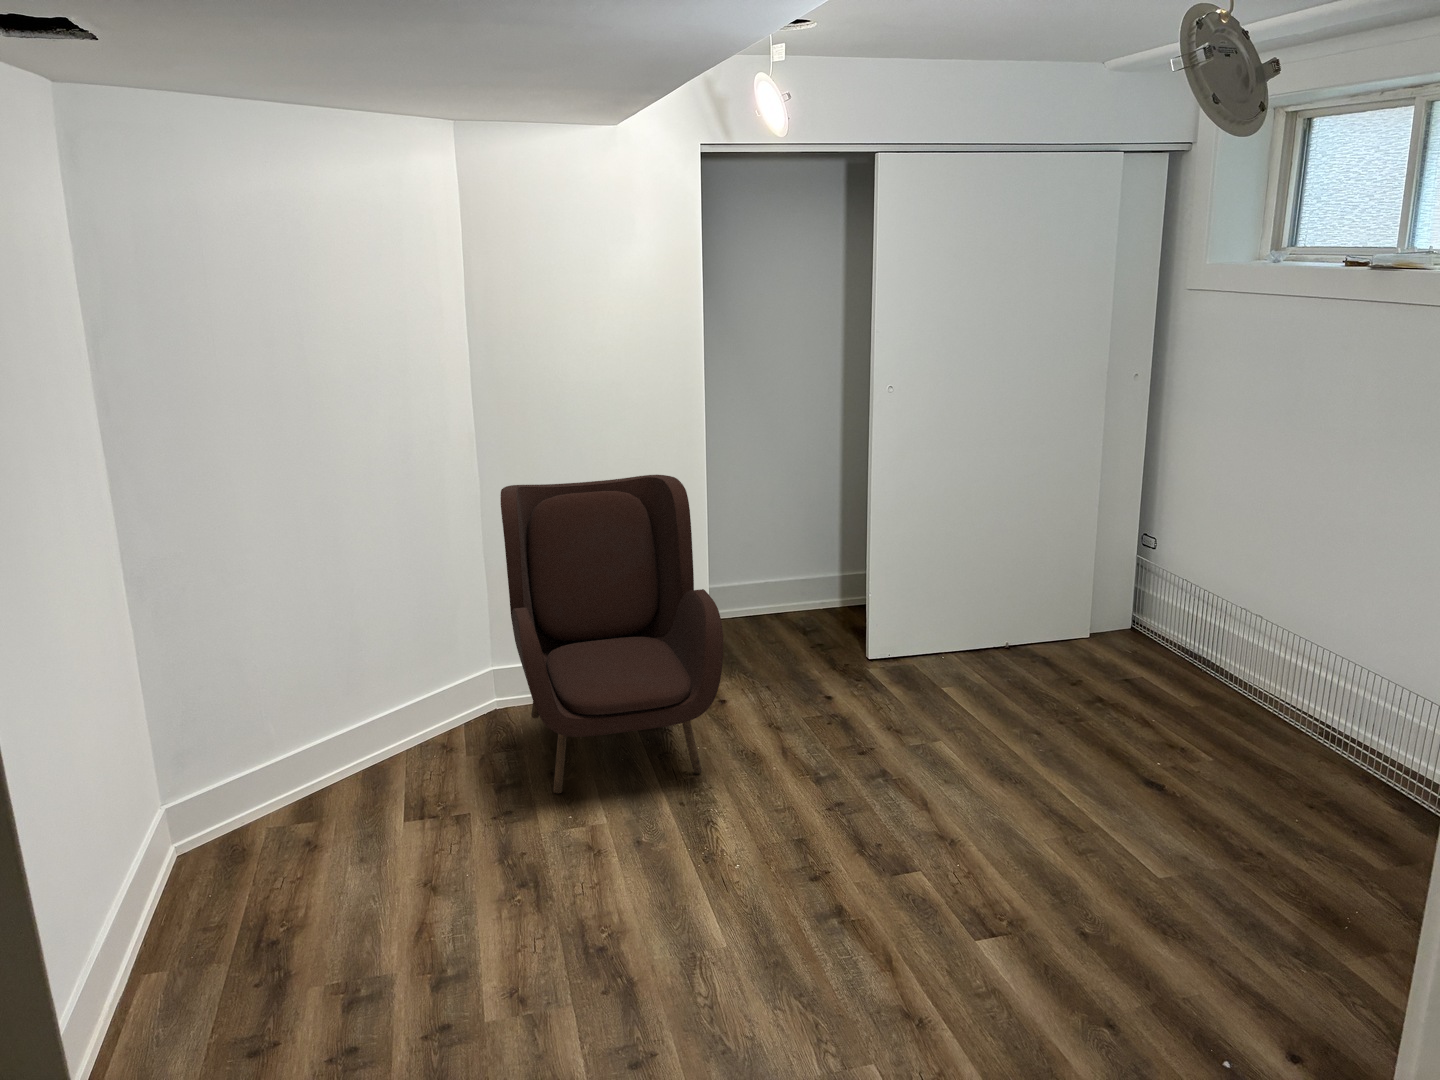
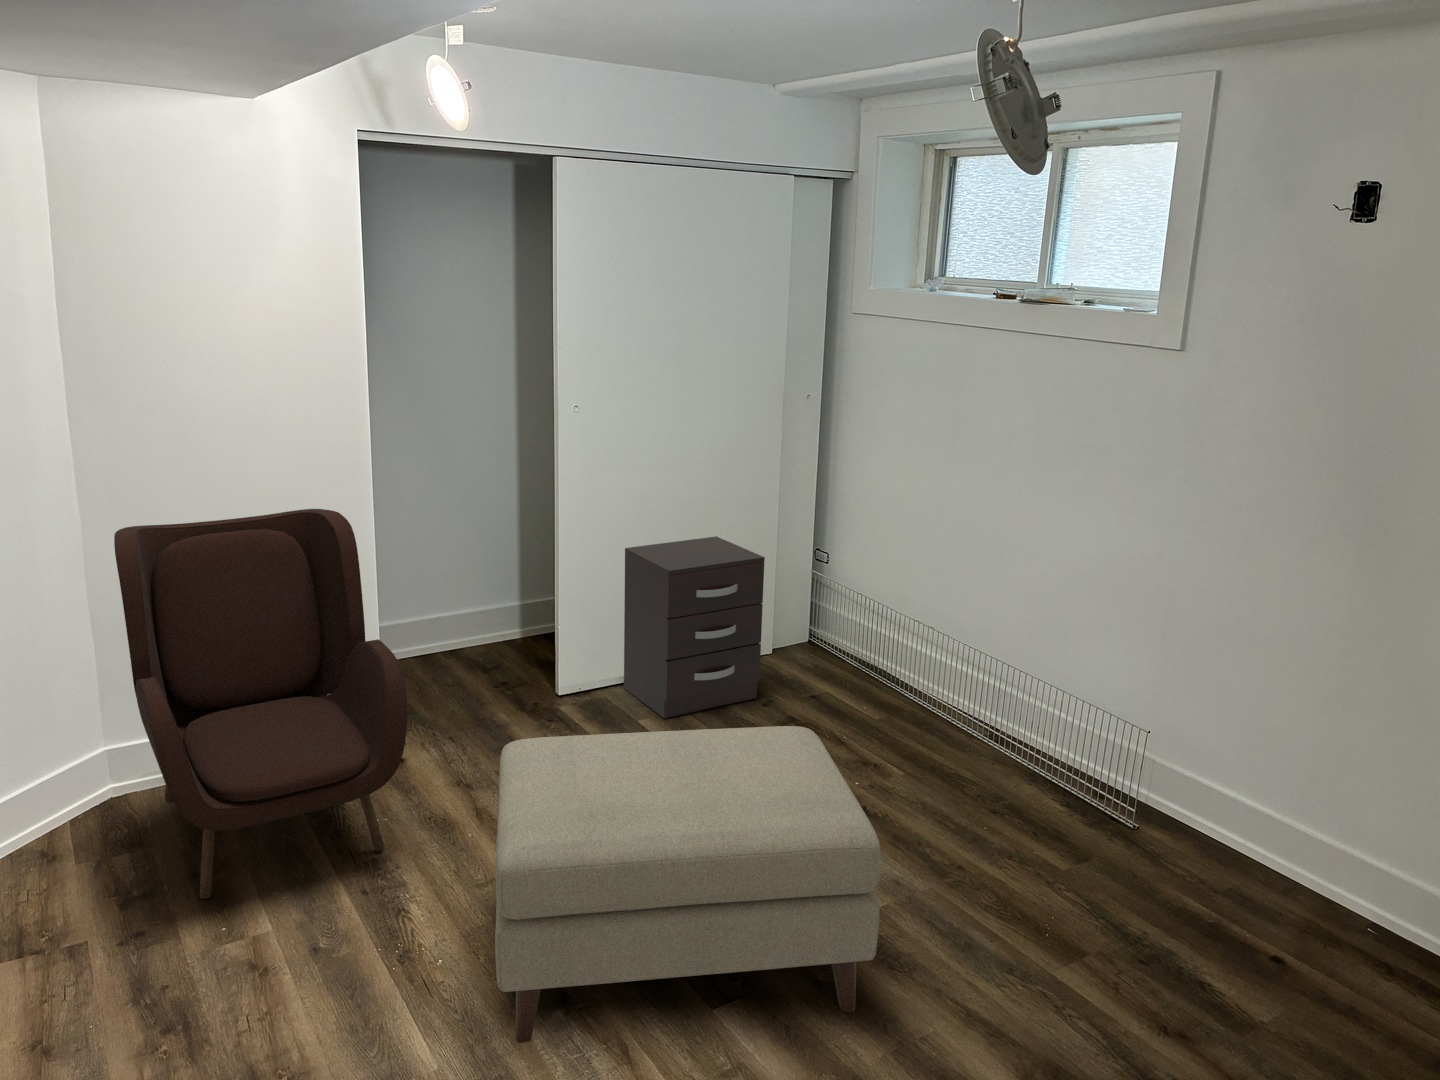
dresser: none [935,514,1079,687] -> present [624,536,765,718]
ottoman: none [779,681,1137,959] -> present [495,726,881,1043]

